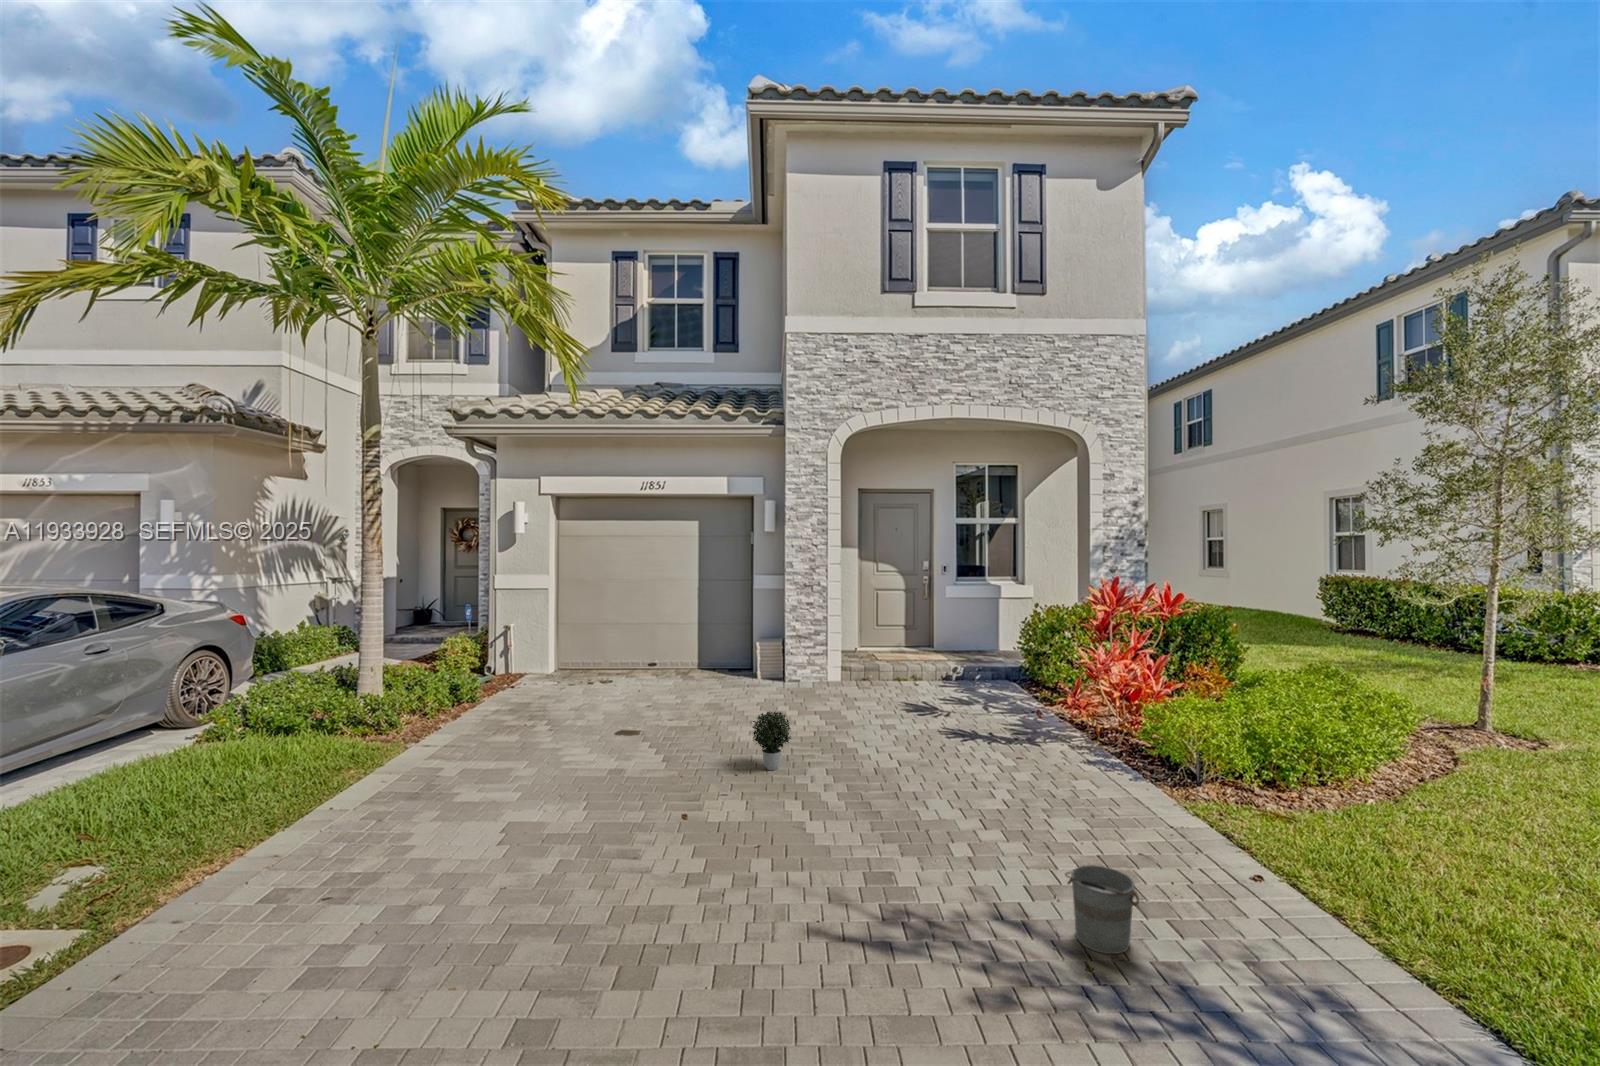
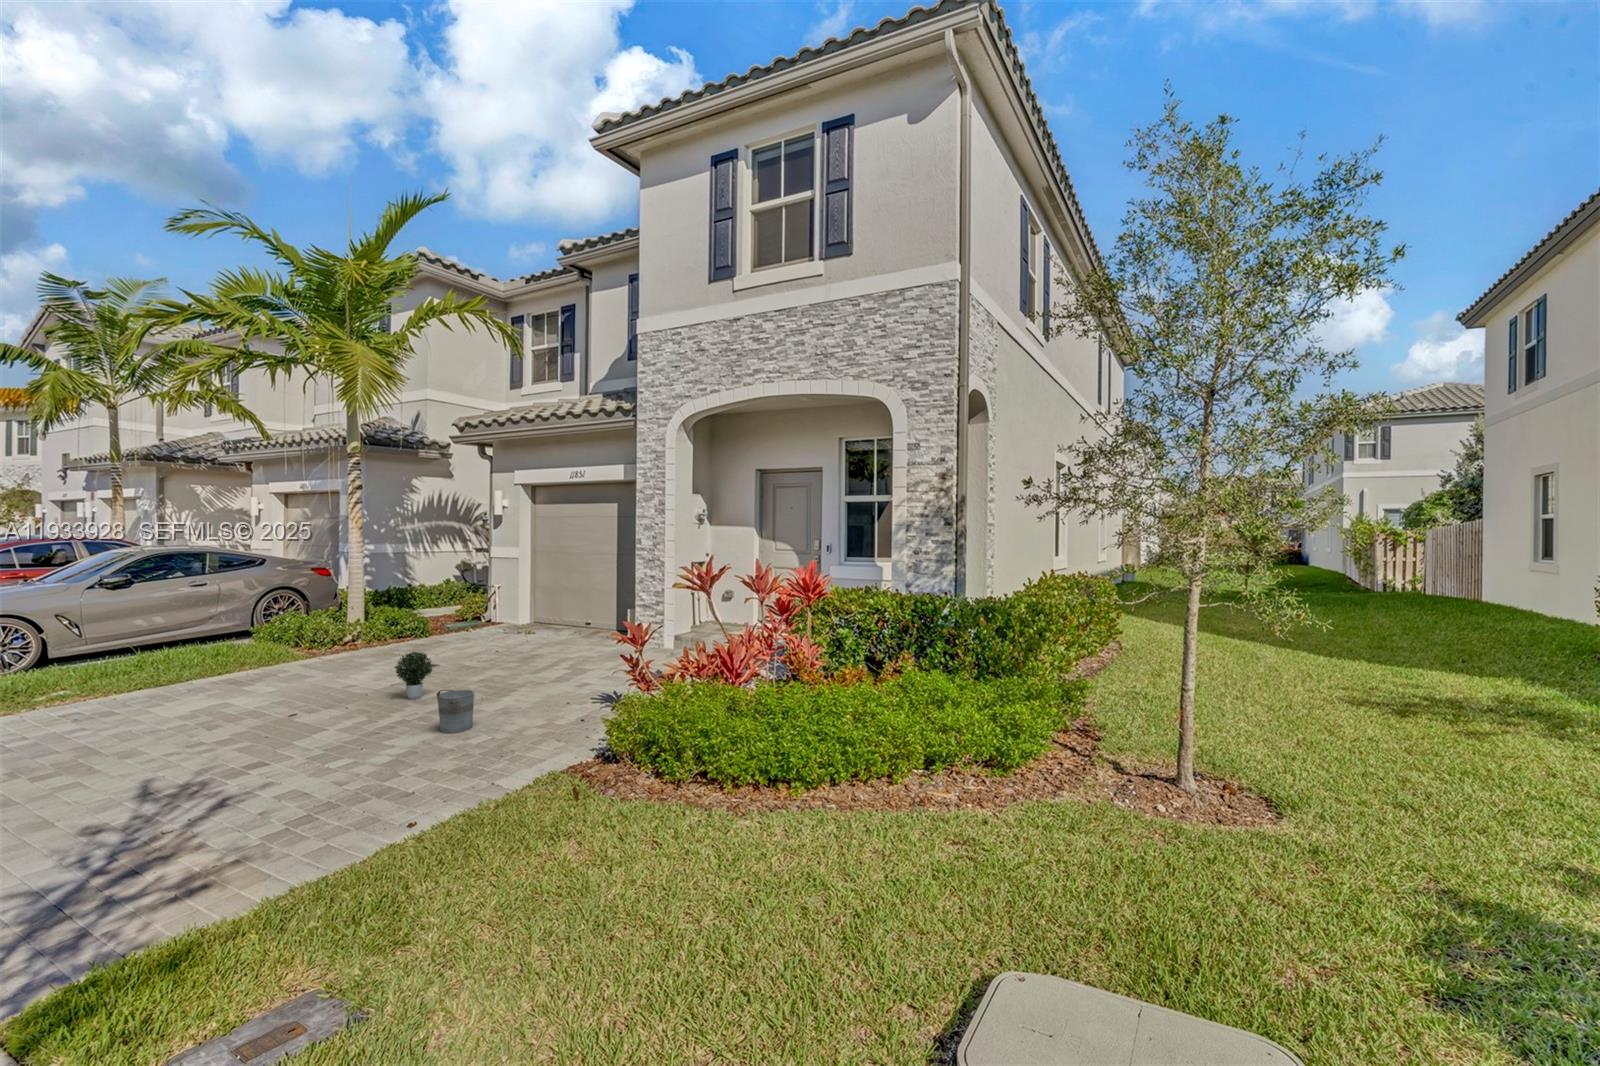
bucket: present [1065,865,1139,954] -> present [437,690,474,733]

